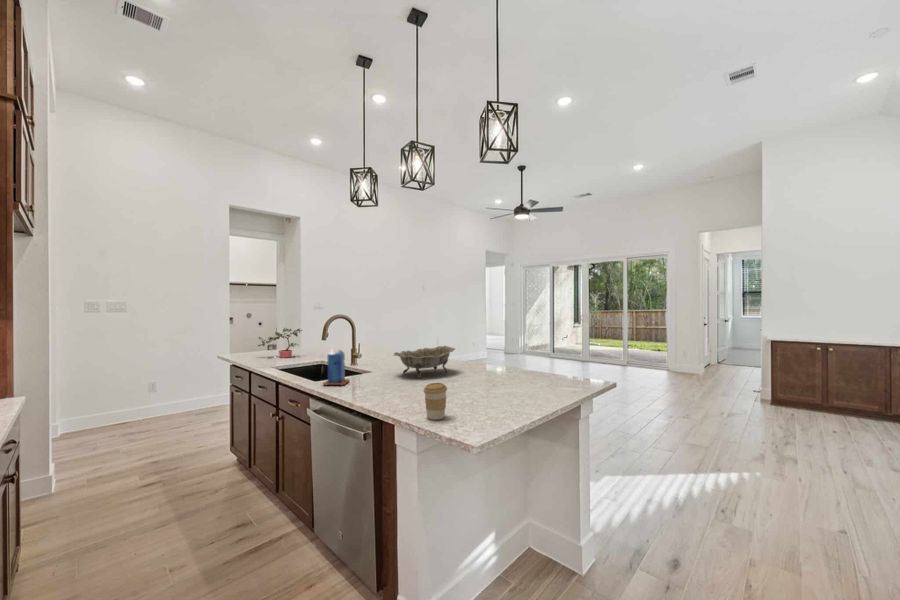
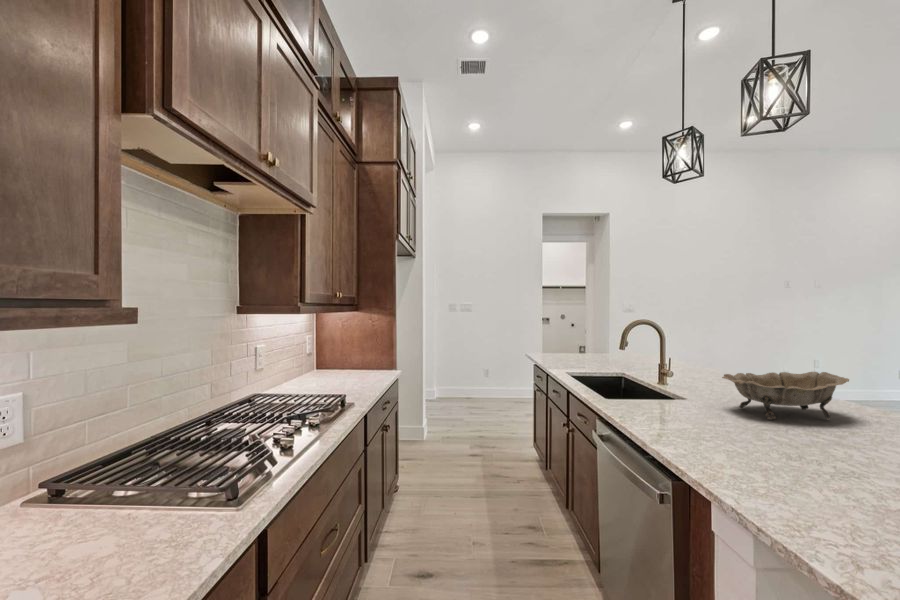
potted plant: present [258,328,302,358] -> none [553,330,602,365]
candle: present [323,350,349,385] -> none [612,358,650,411]
coffee cup: present [424,383,447,420] -> none [774,443,833,518]

